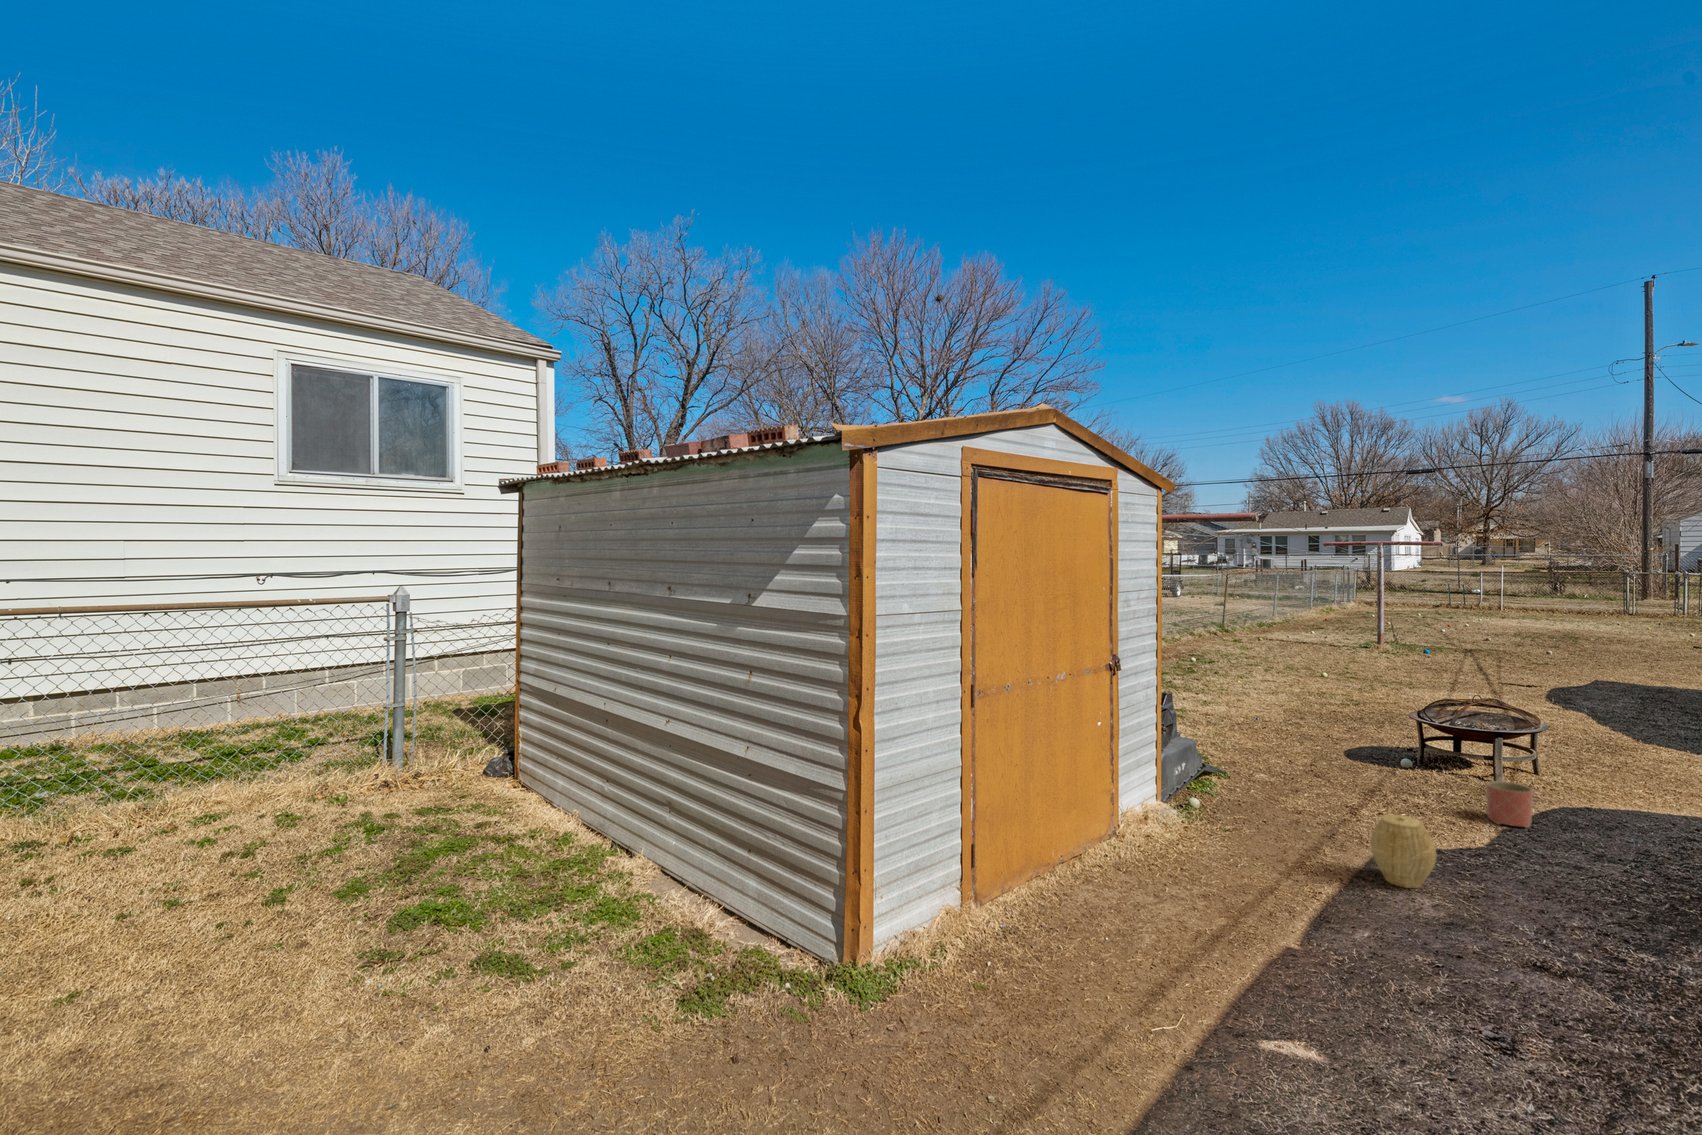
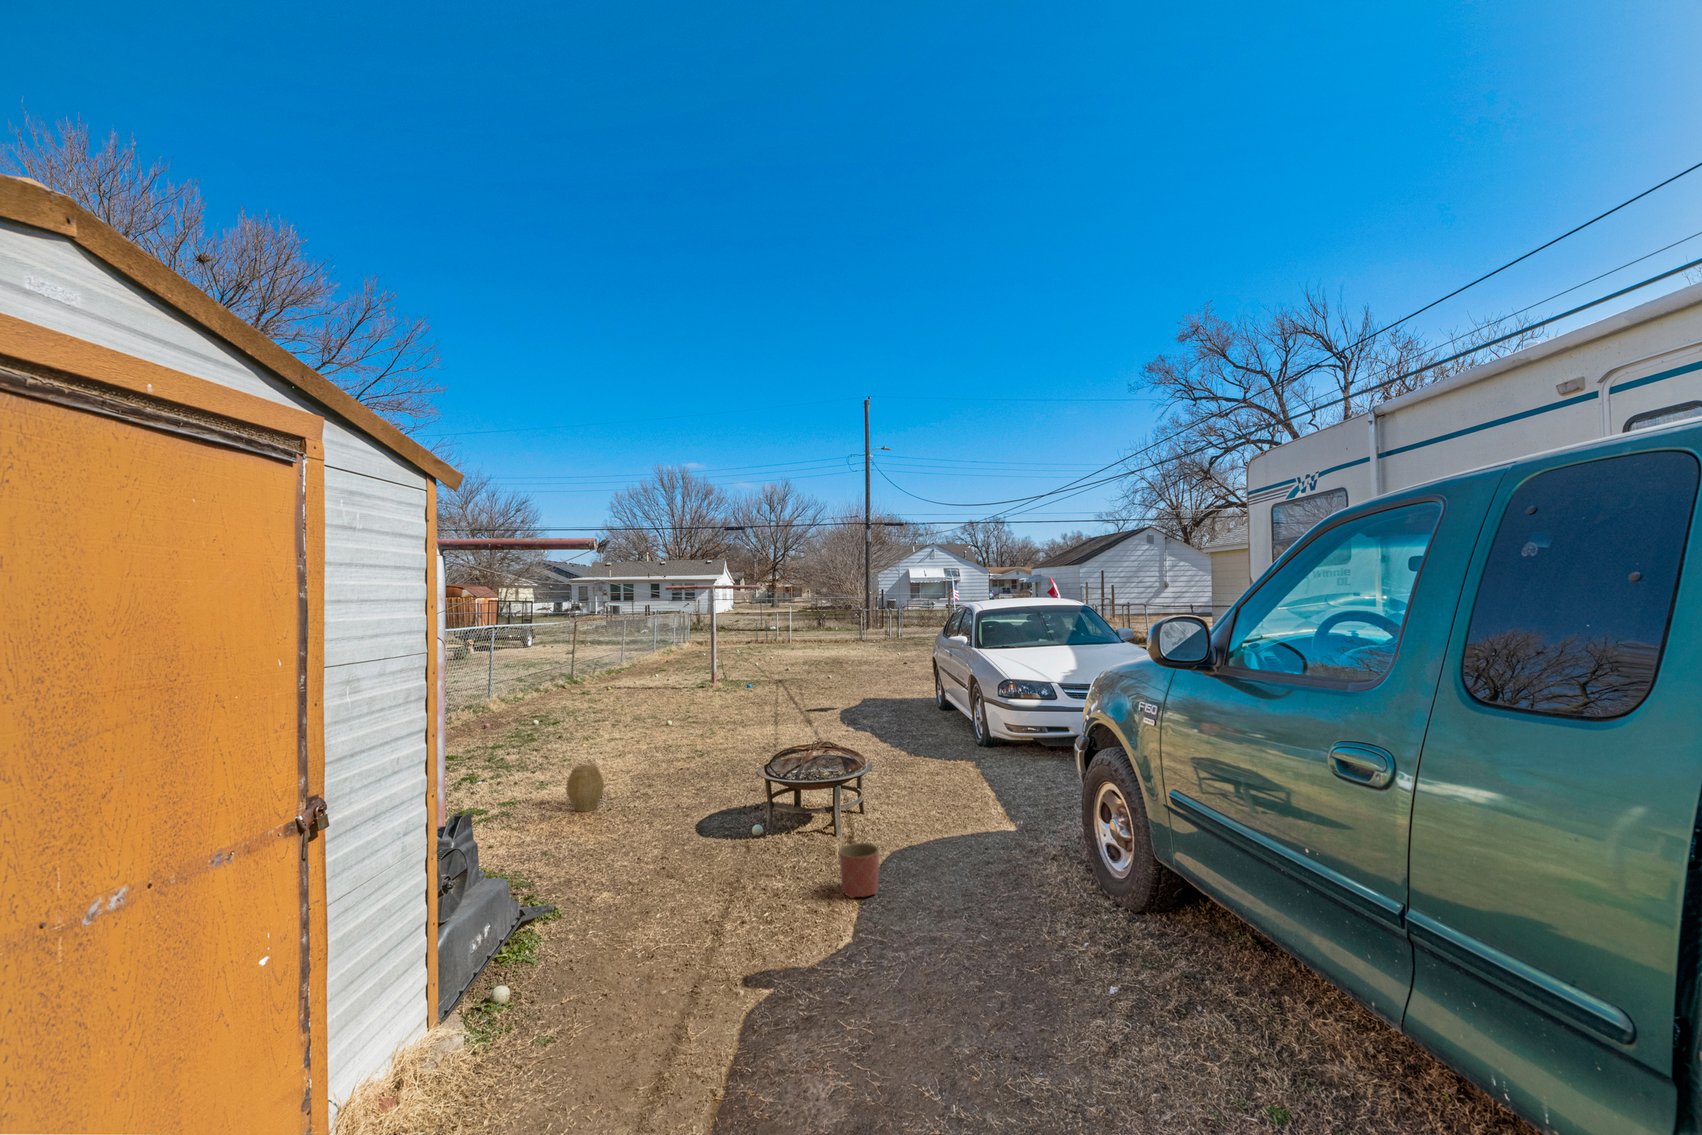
woven basket: present [1370,814,1436,888] -> present [566,765,604,812]

